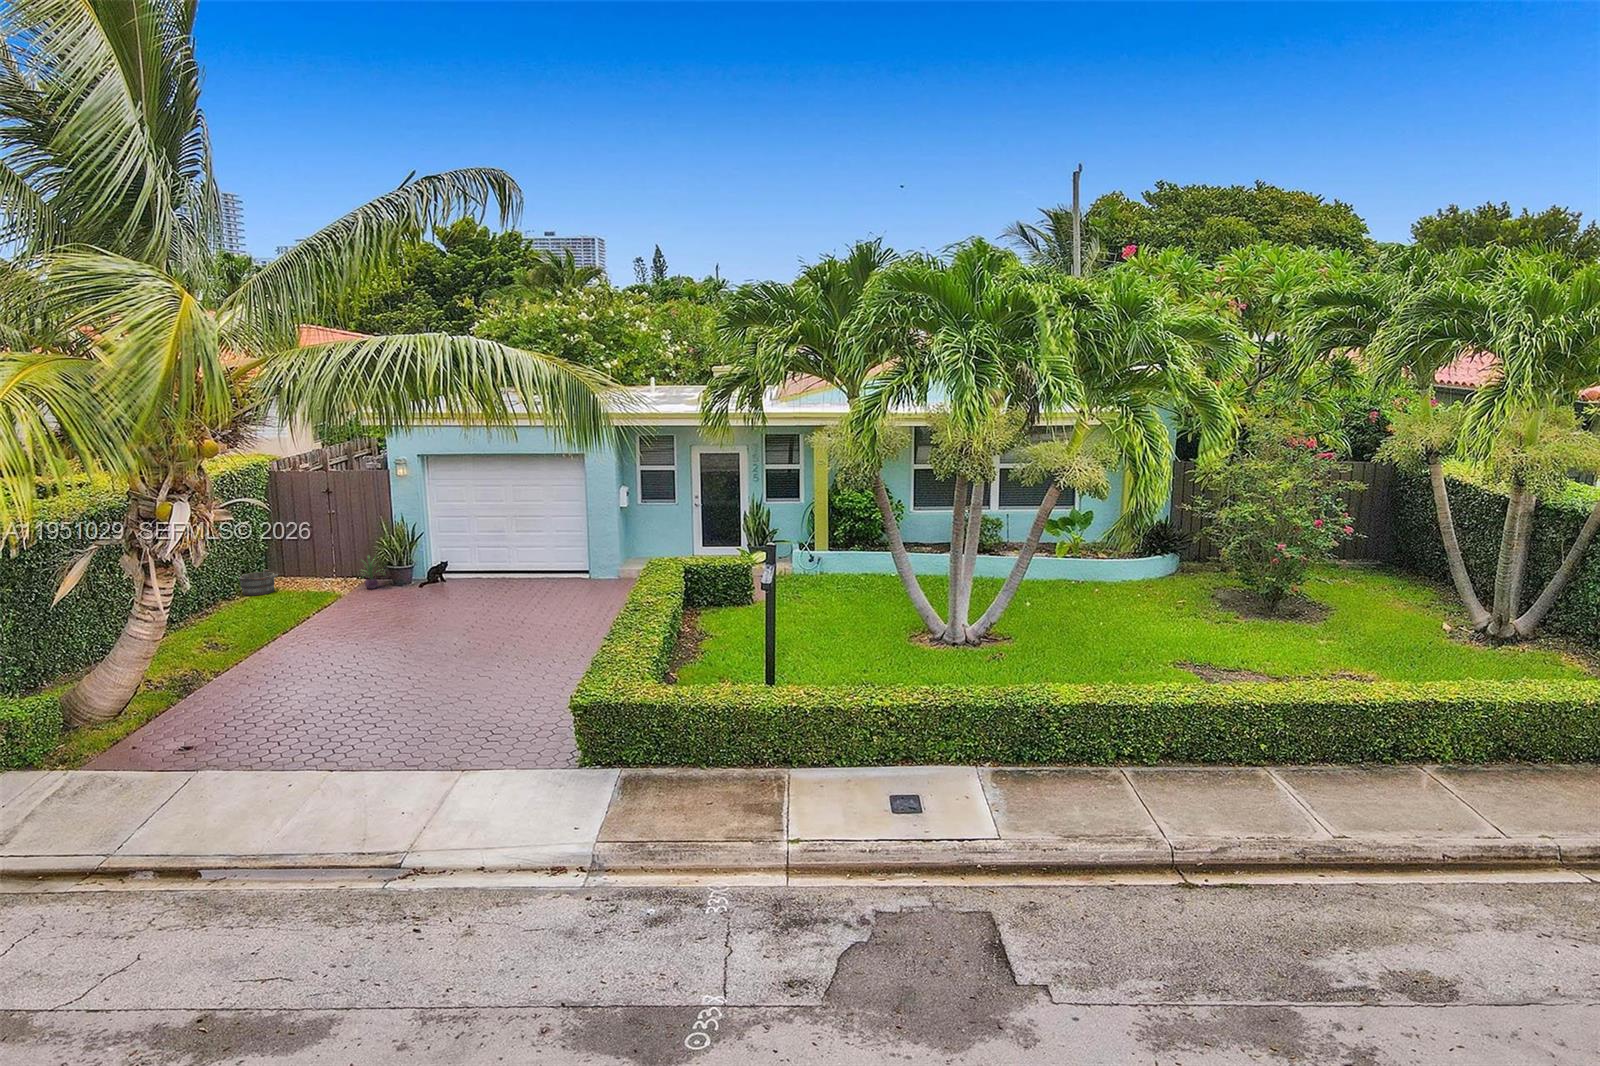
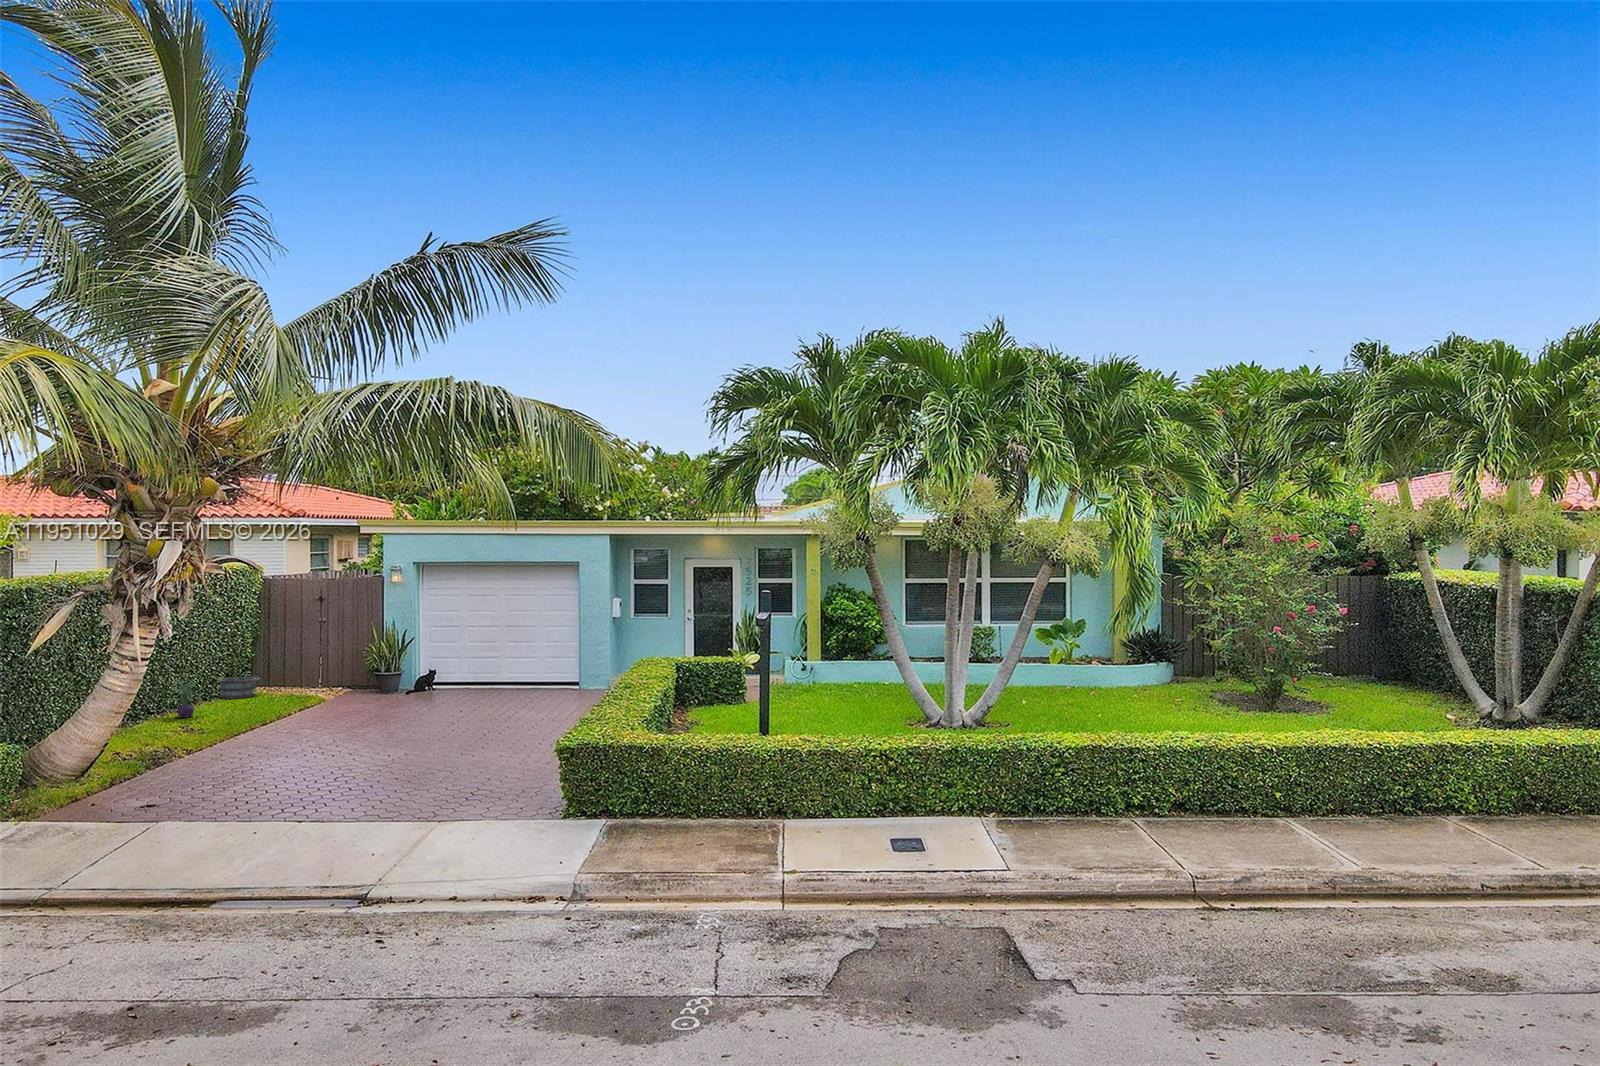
decorative plant: present [364,556,378,589] -> present [175,679,196,718]

